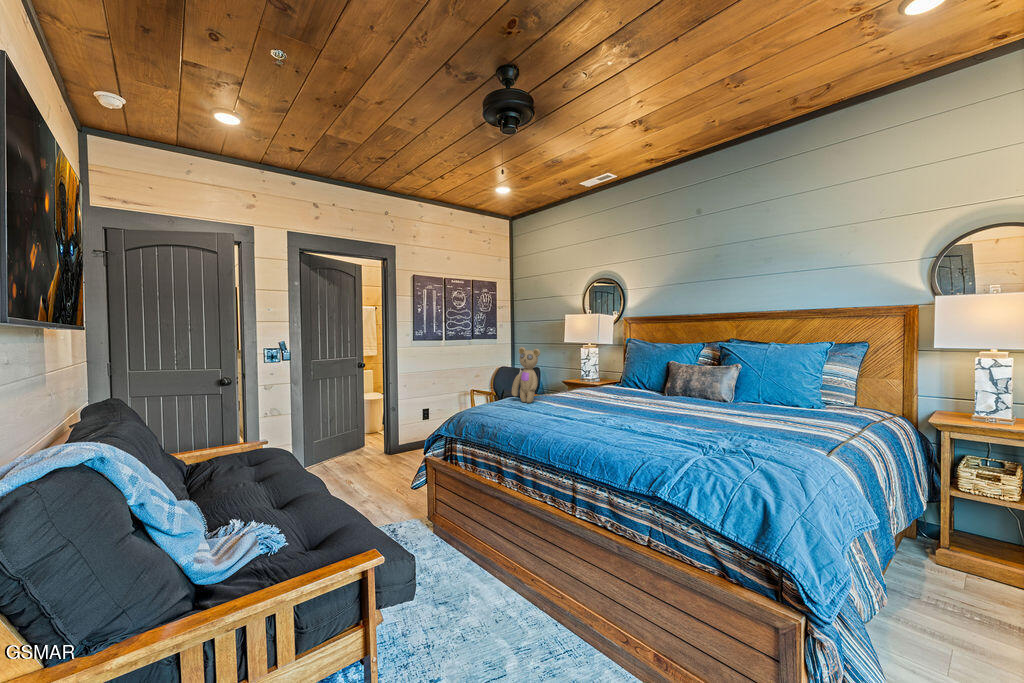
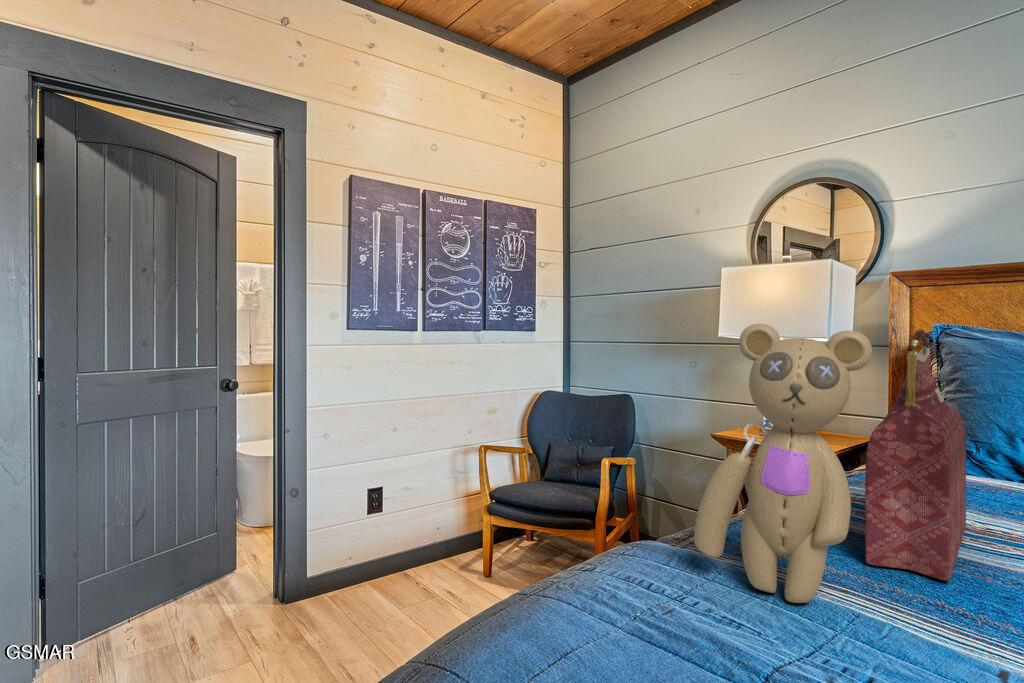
handbag: none [552,346,590,401] -> present [865,329,966,581]

